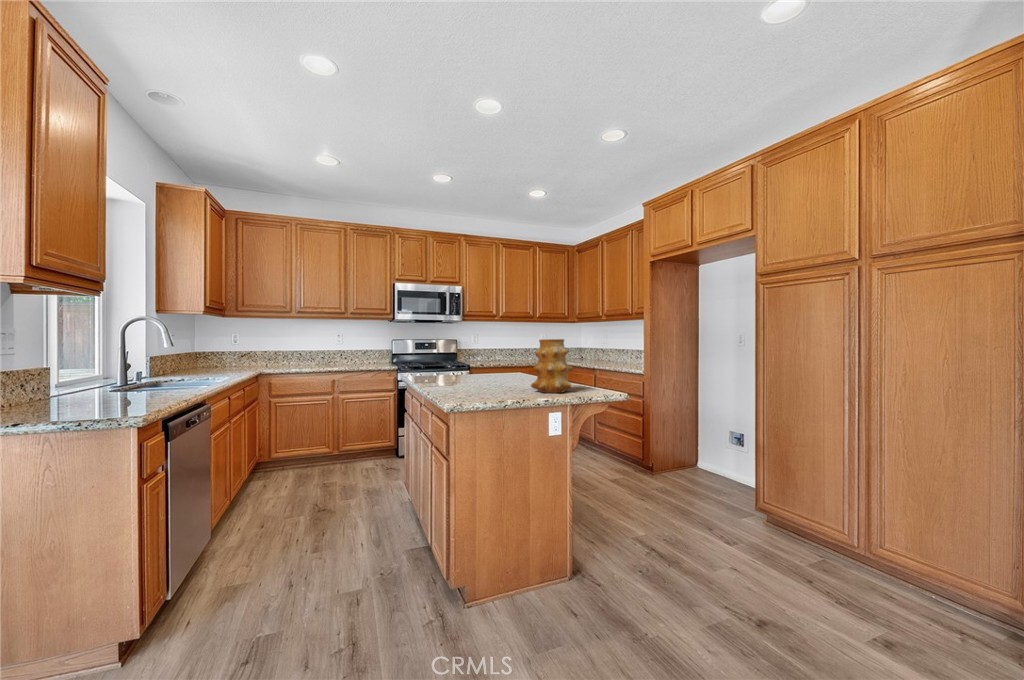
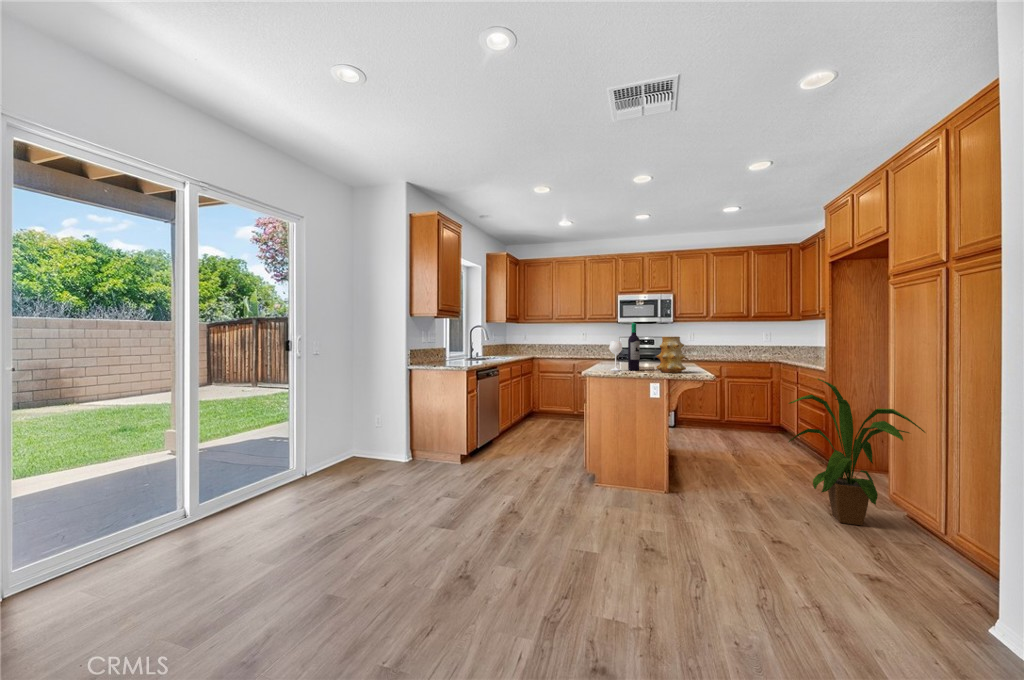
wine bottle: none [463,318,502,395] -> present [609,323,640,371]
house plant: none [685,388,831,555] -> present [789,379,925,525]

